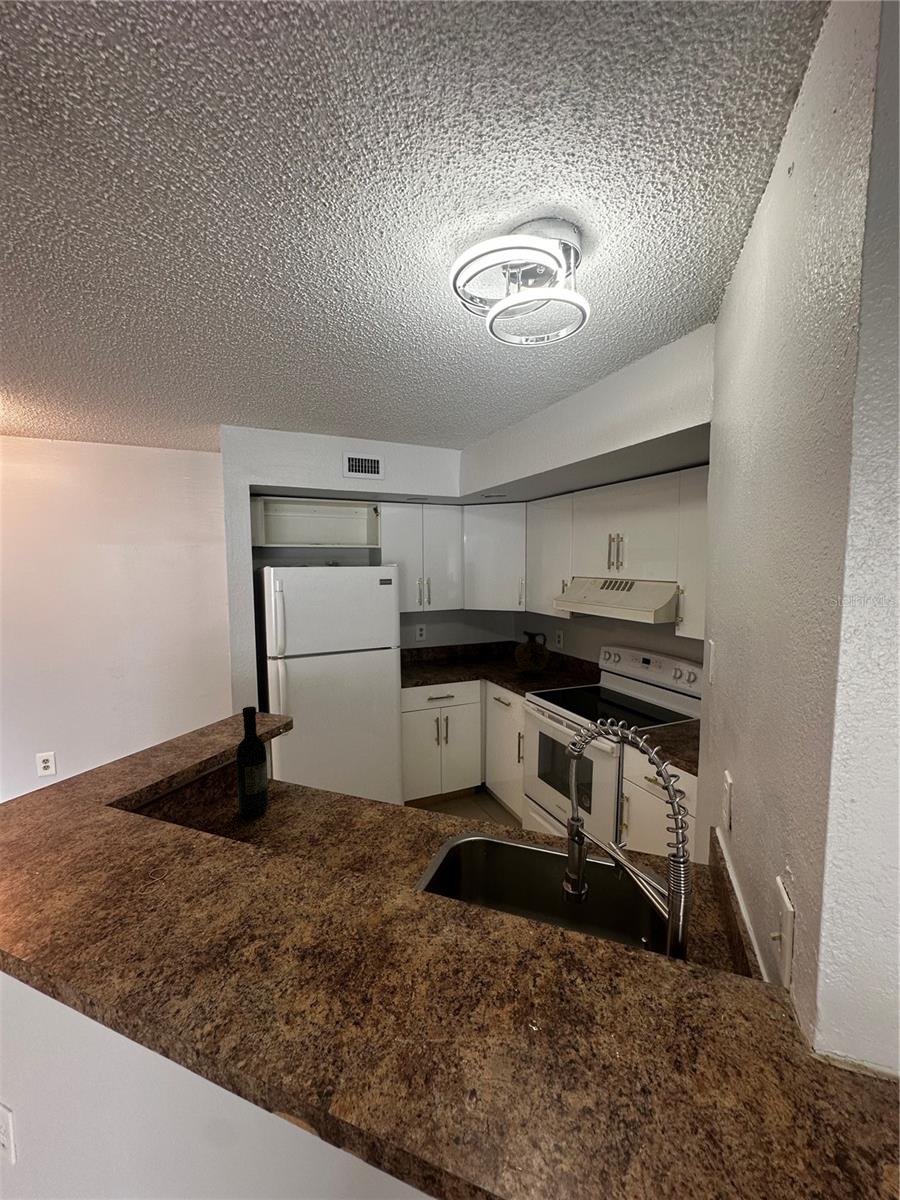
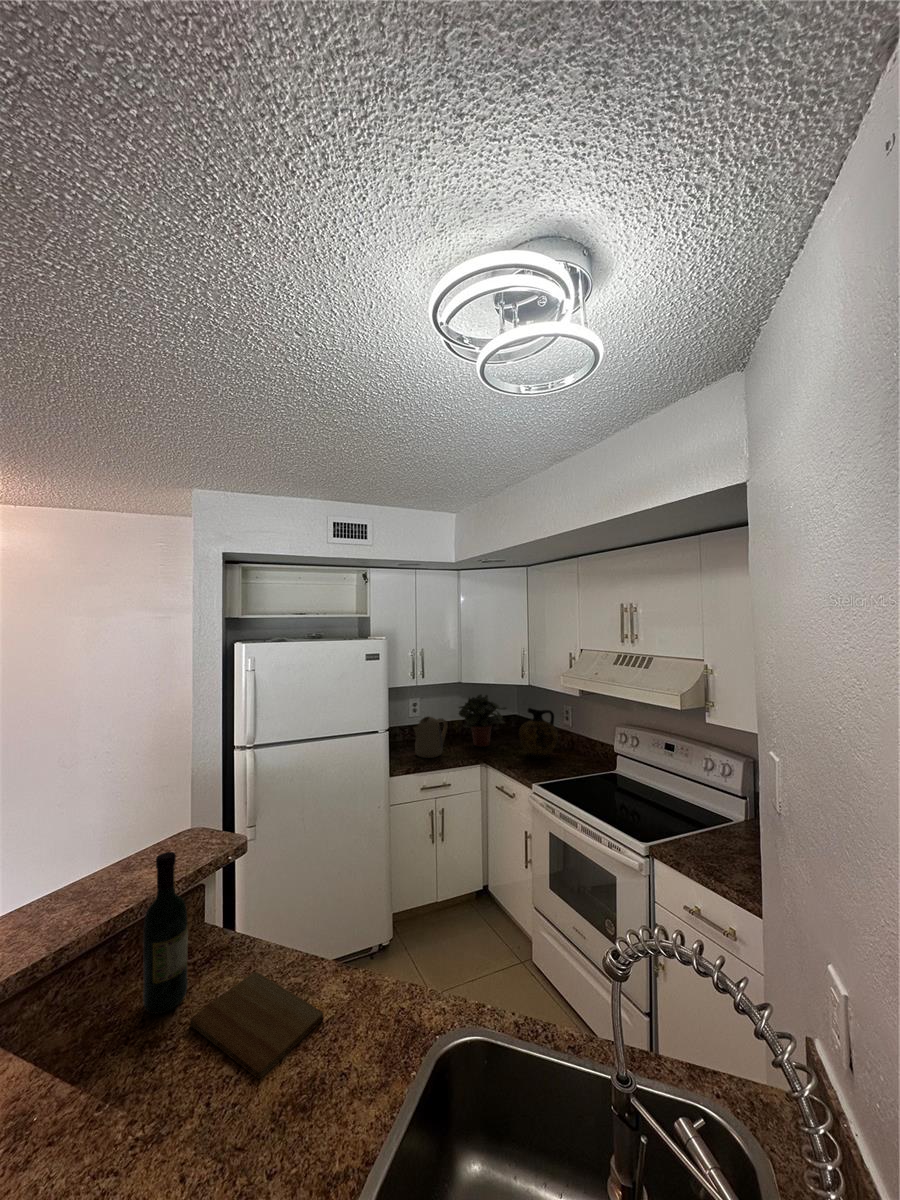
potted plant: none [461,620,505,665] -> present [459,694,507,747]
kettle: none [421,638,452,673] -> present [413,716,448,758]
cutting board: none [275,795,370,846] -> present [190,972,323,1079]

